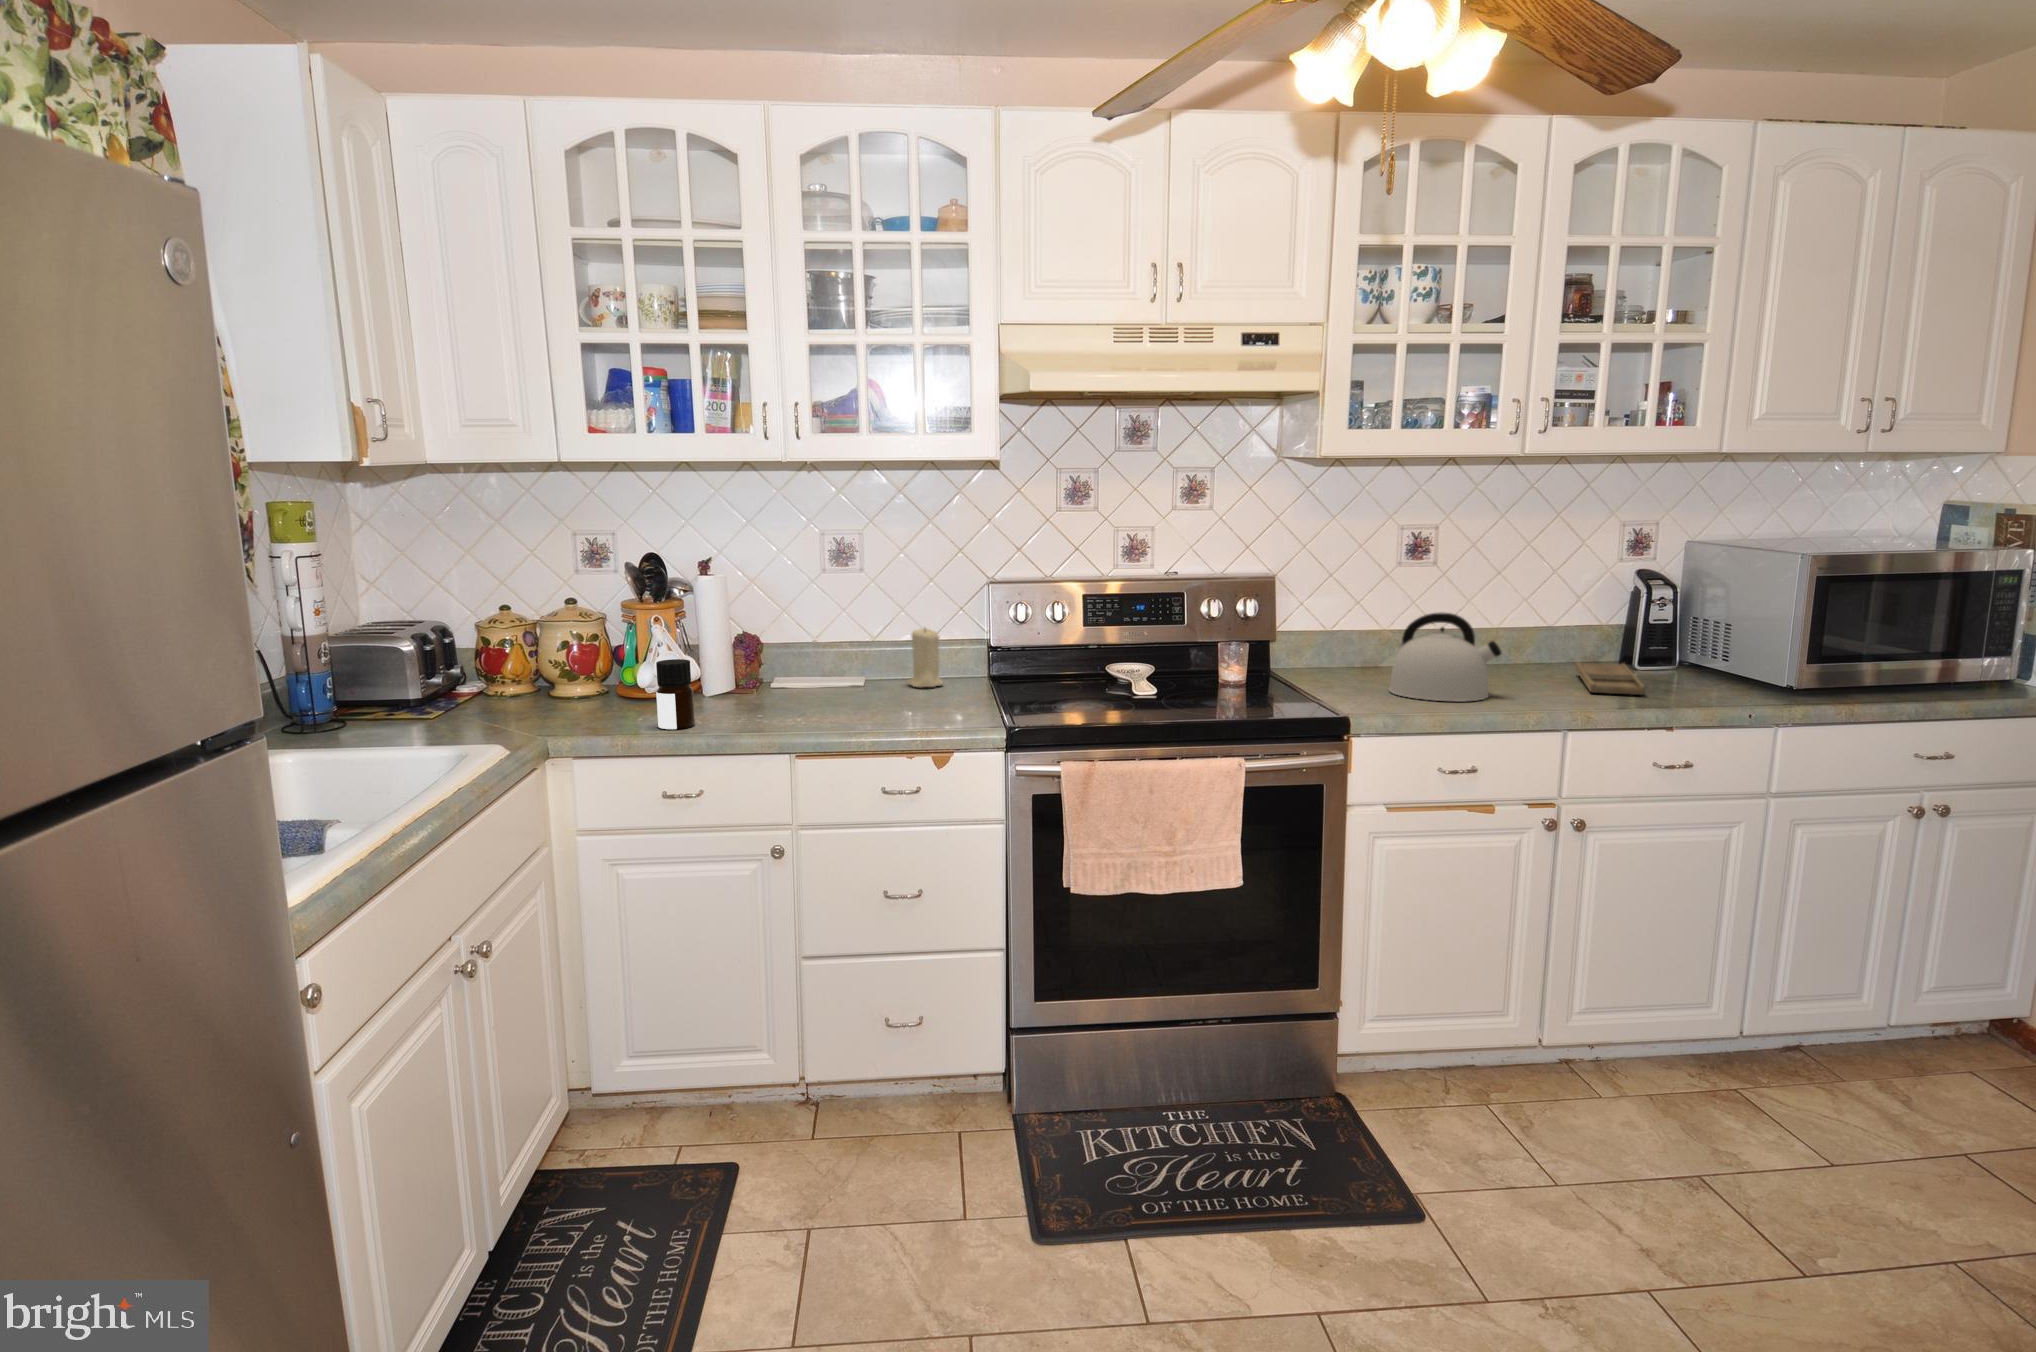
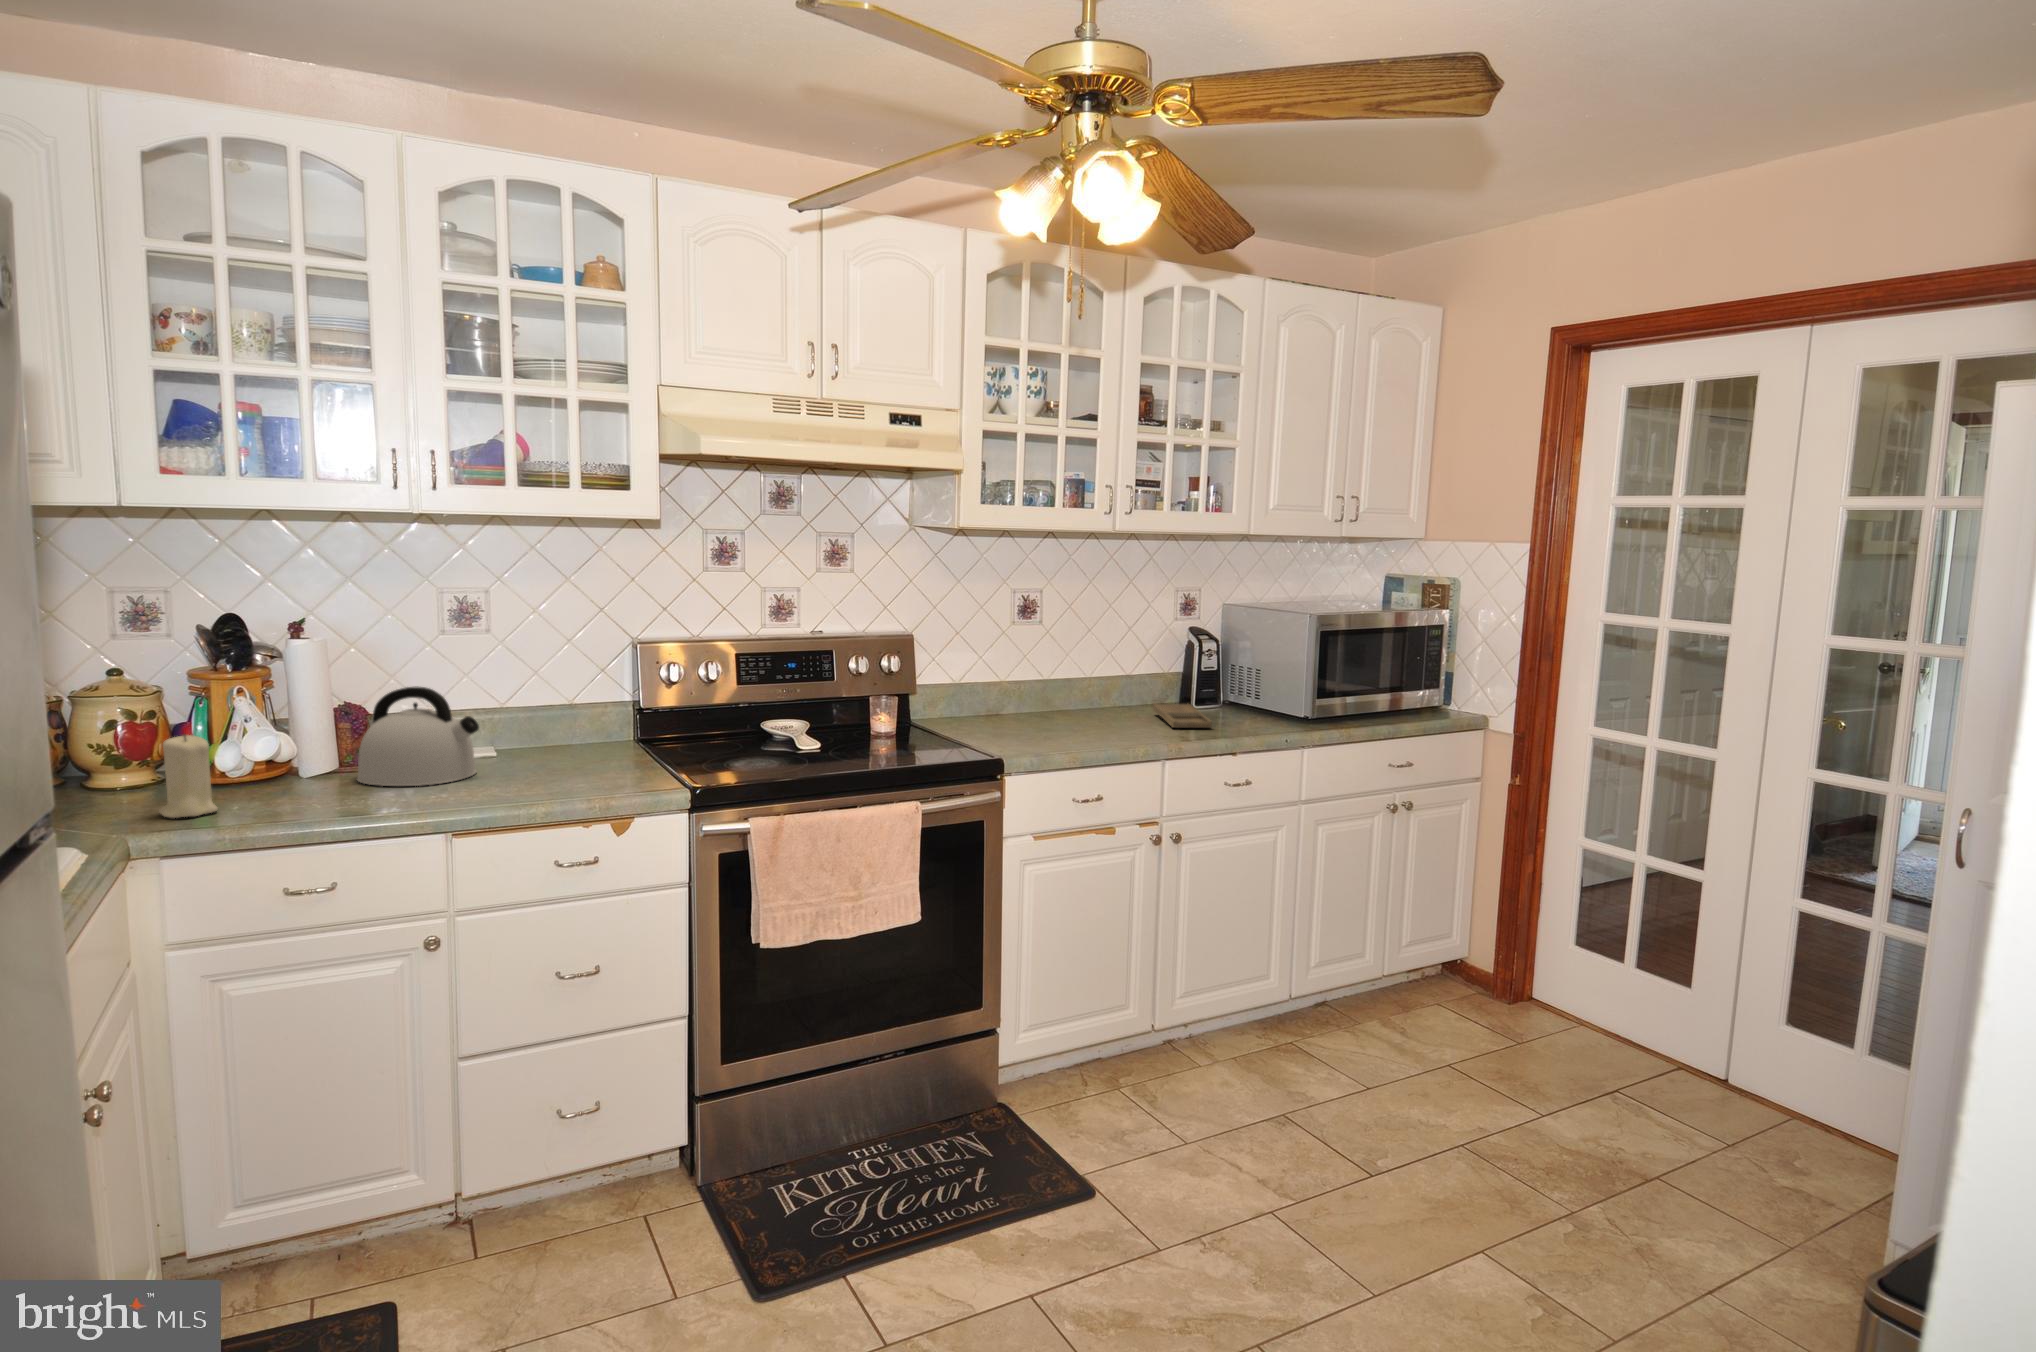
kettle: present [1389,612,1501,701] -> present [357,686,479,786]
candle: present [908,628,943,687] -> present [159,734,218,818]
bottle: present [656,659,695,729] -> none [264,734,315,815]

